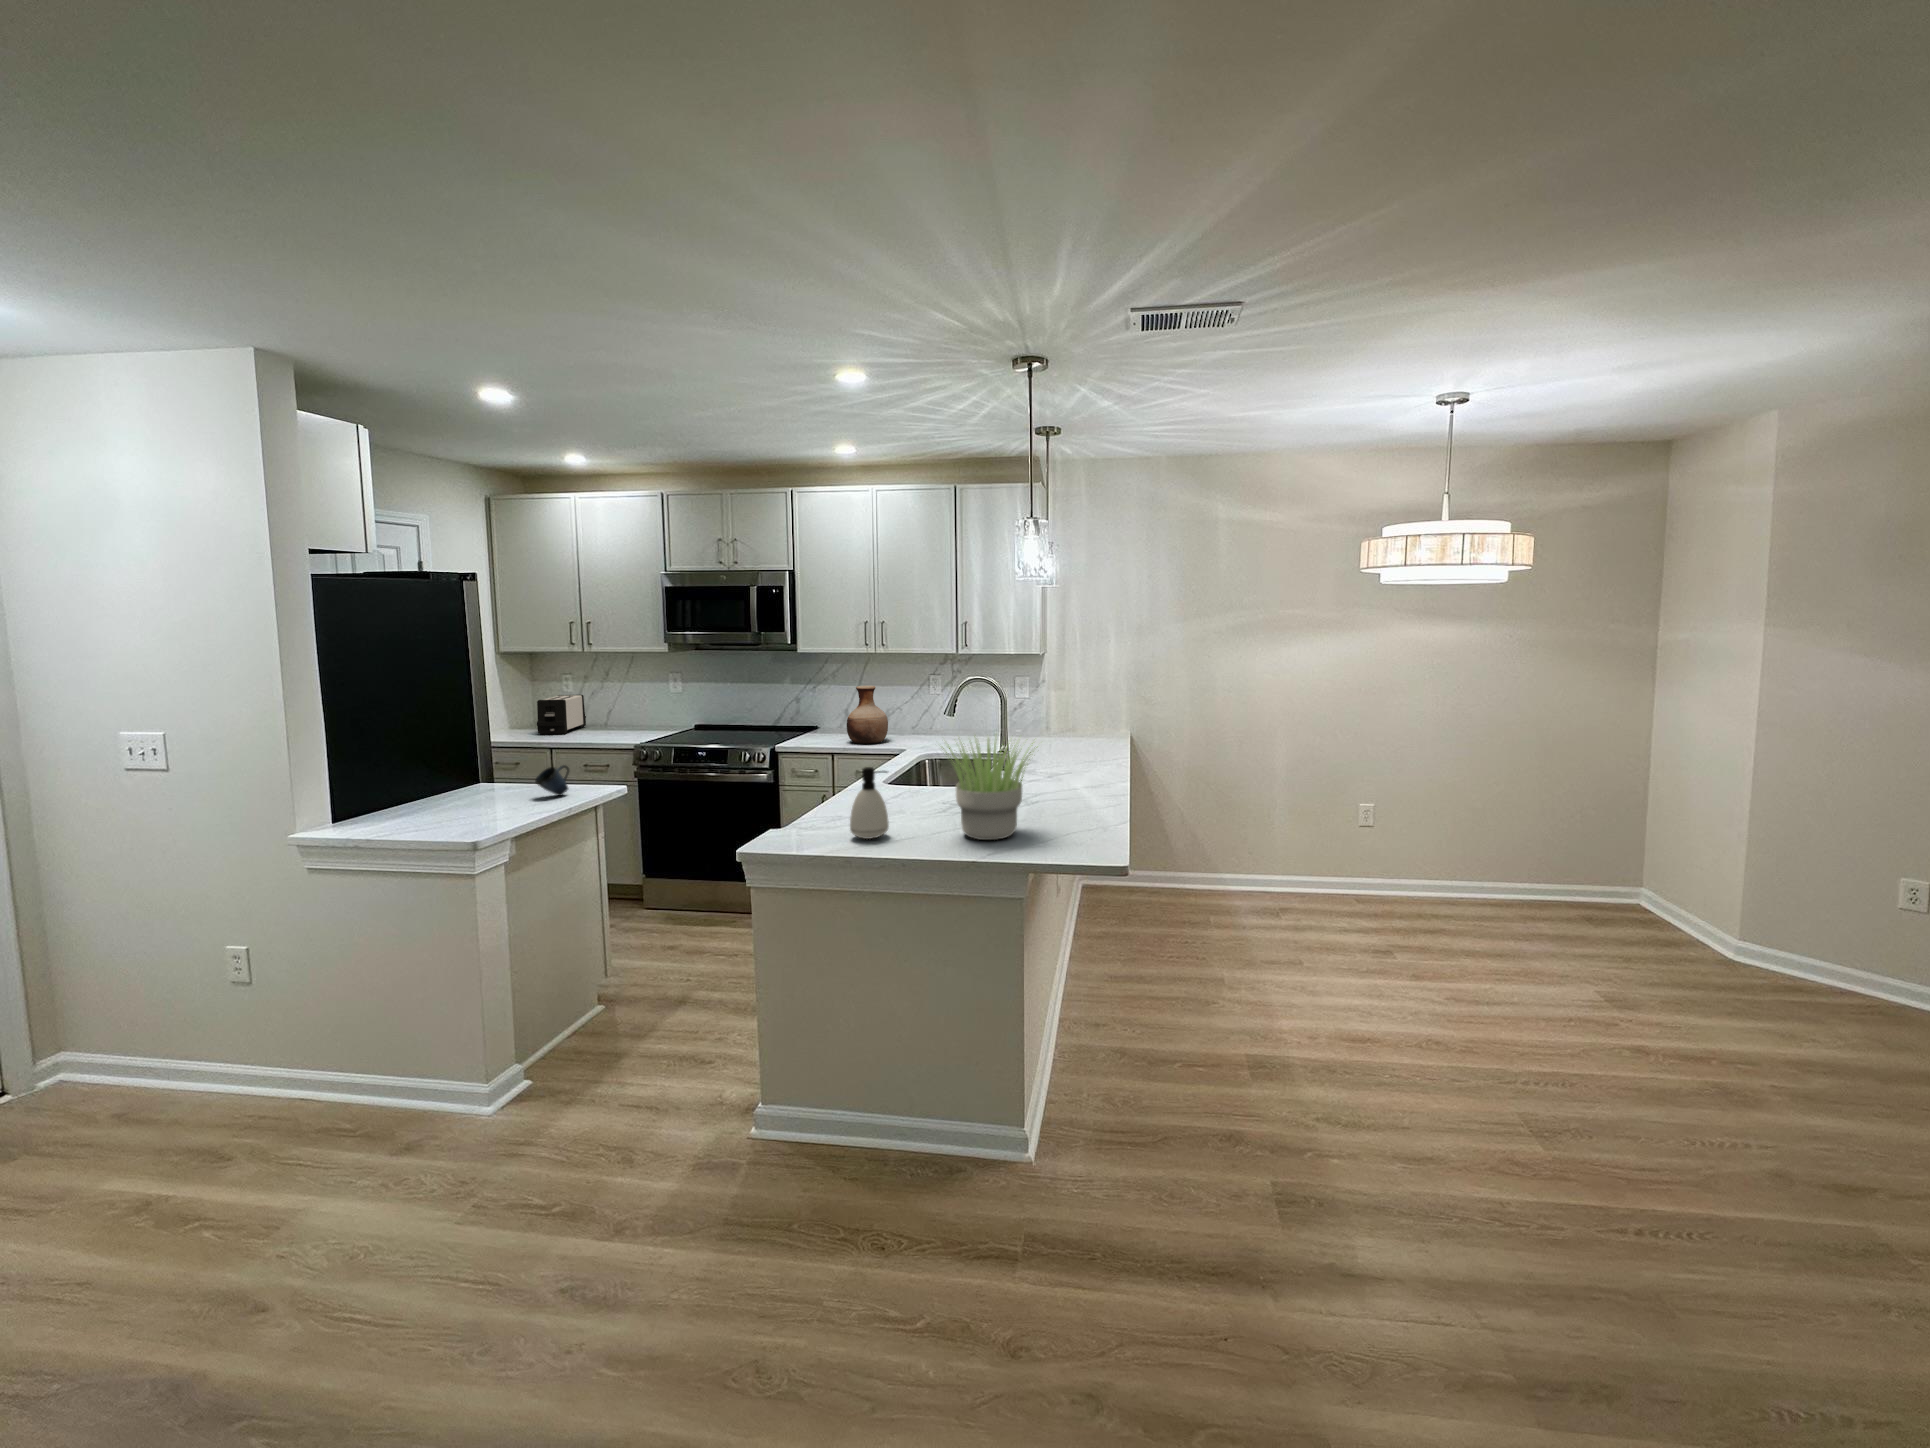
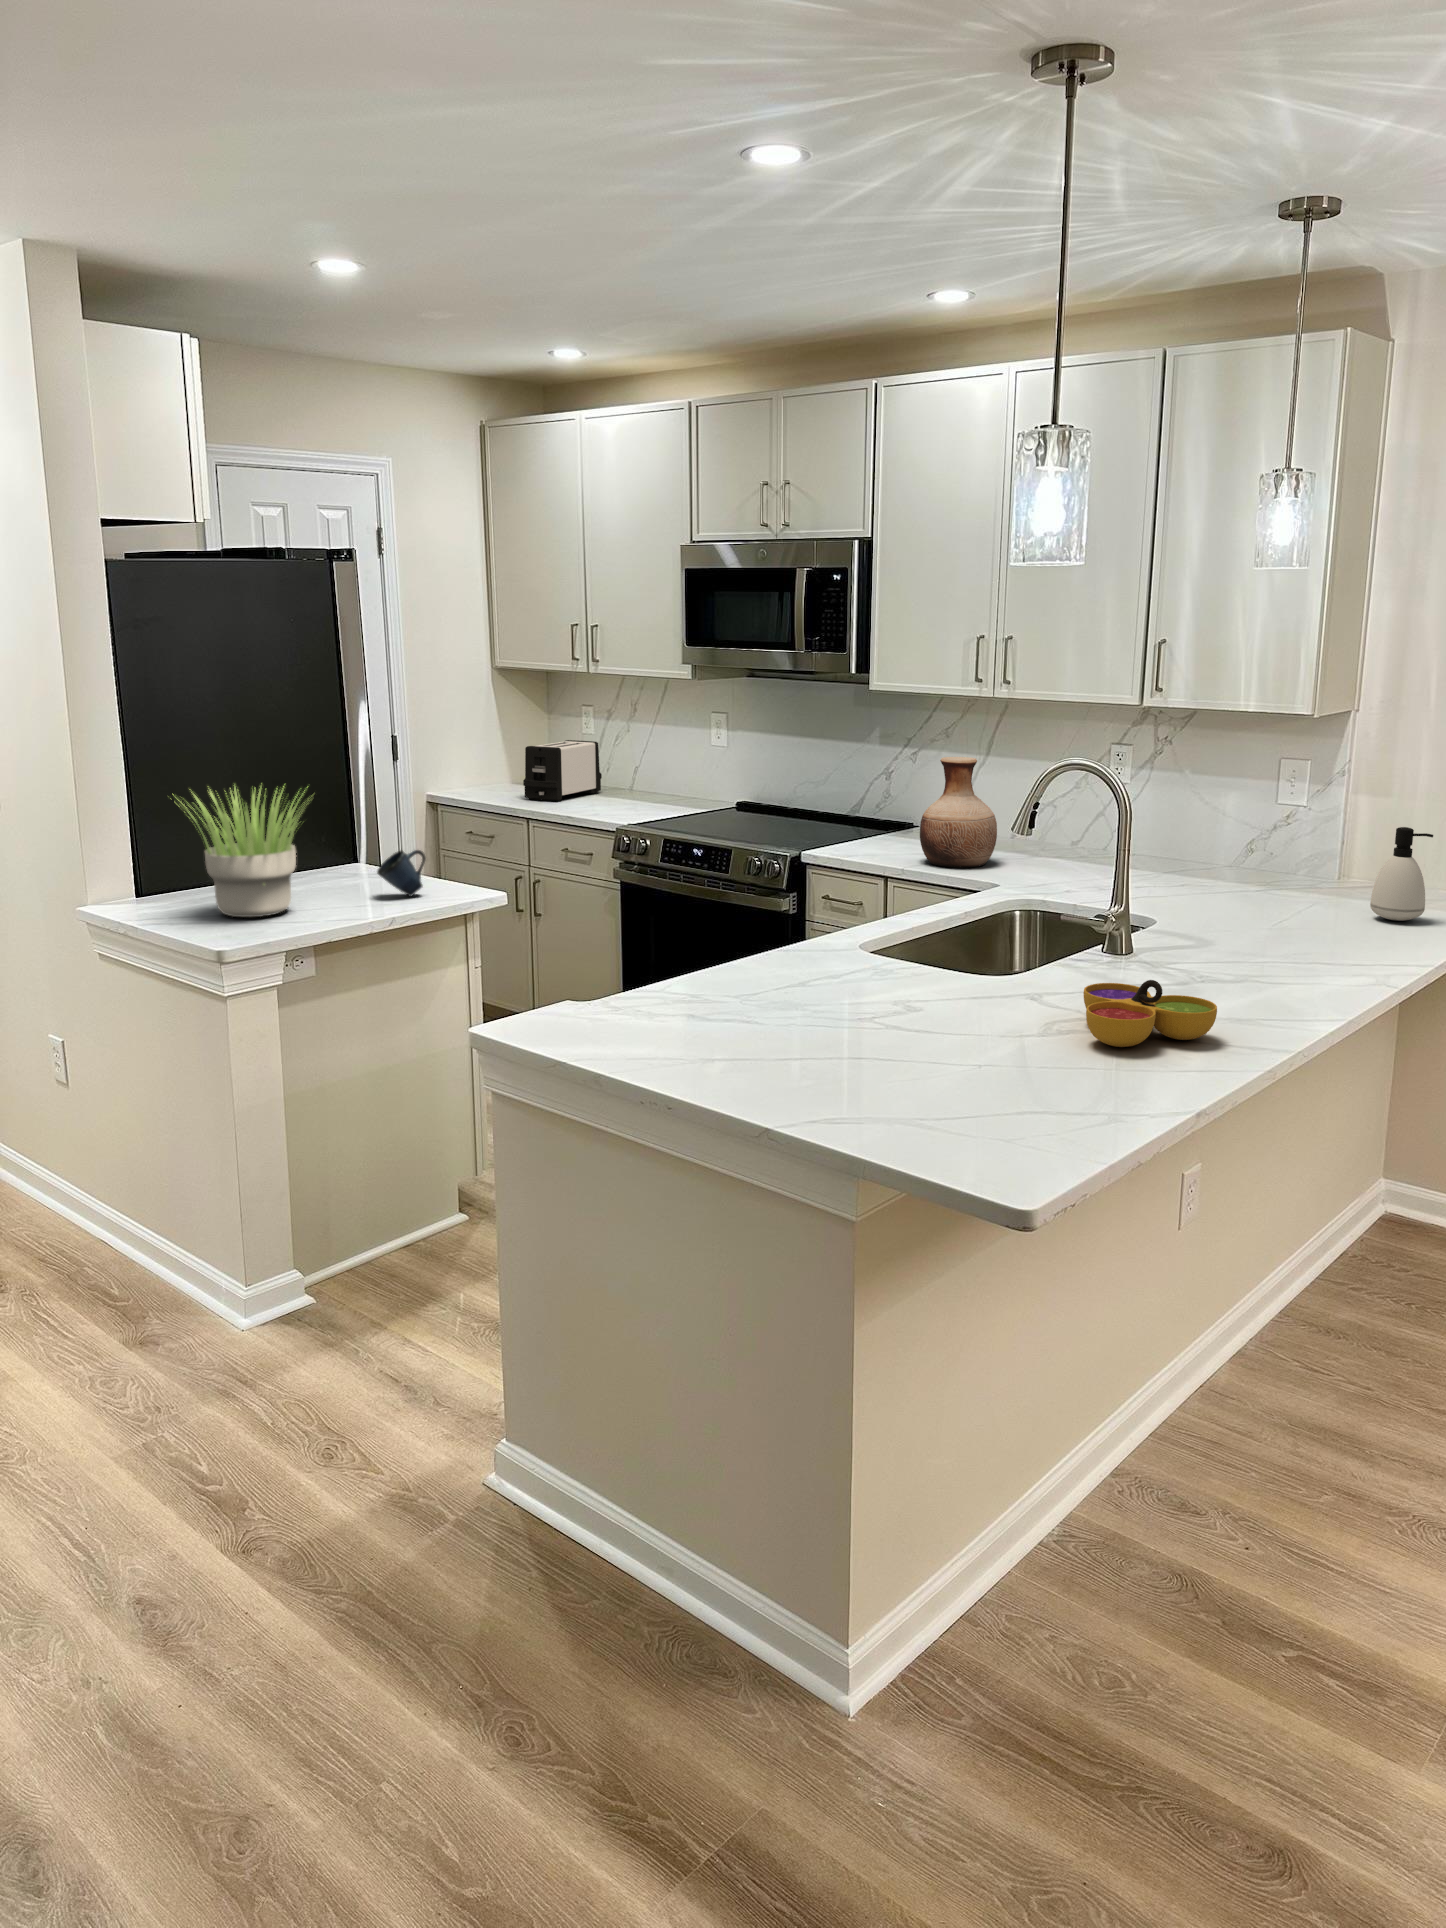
potted plant: present [943,736,1038,840] -> present [187,786,309,918]
soap dispenser: present [850,767,889,839] -> present [1370,827,1433,921]
decorative bowl: none [1040,773,1103,806] -> present [1083,980,1217,1047]

